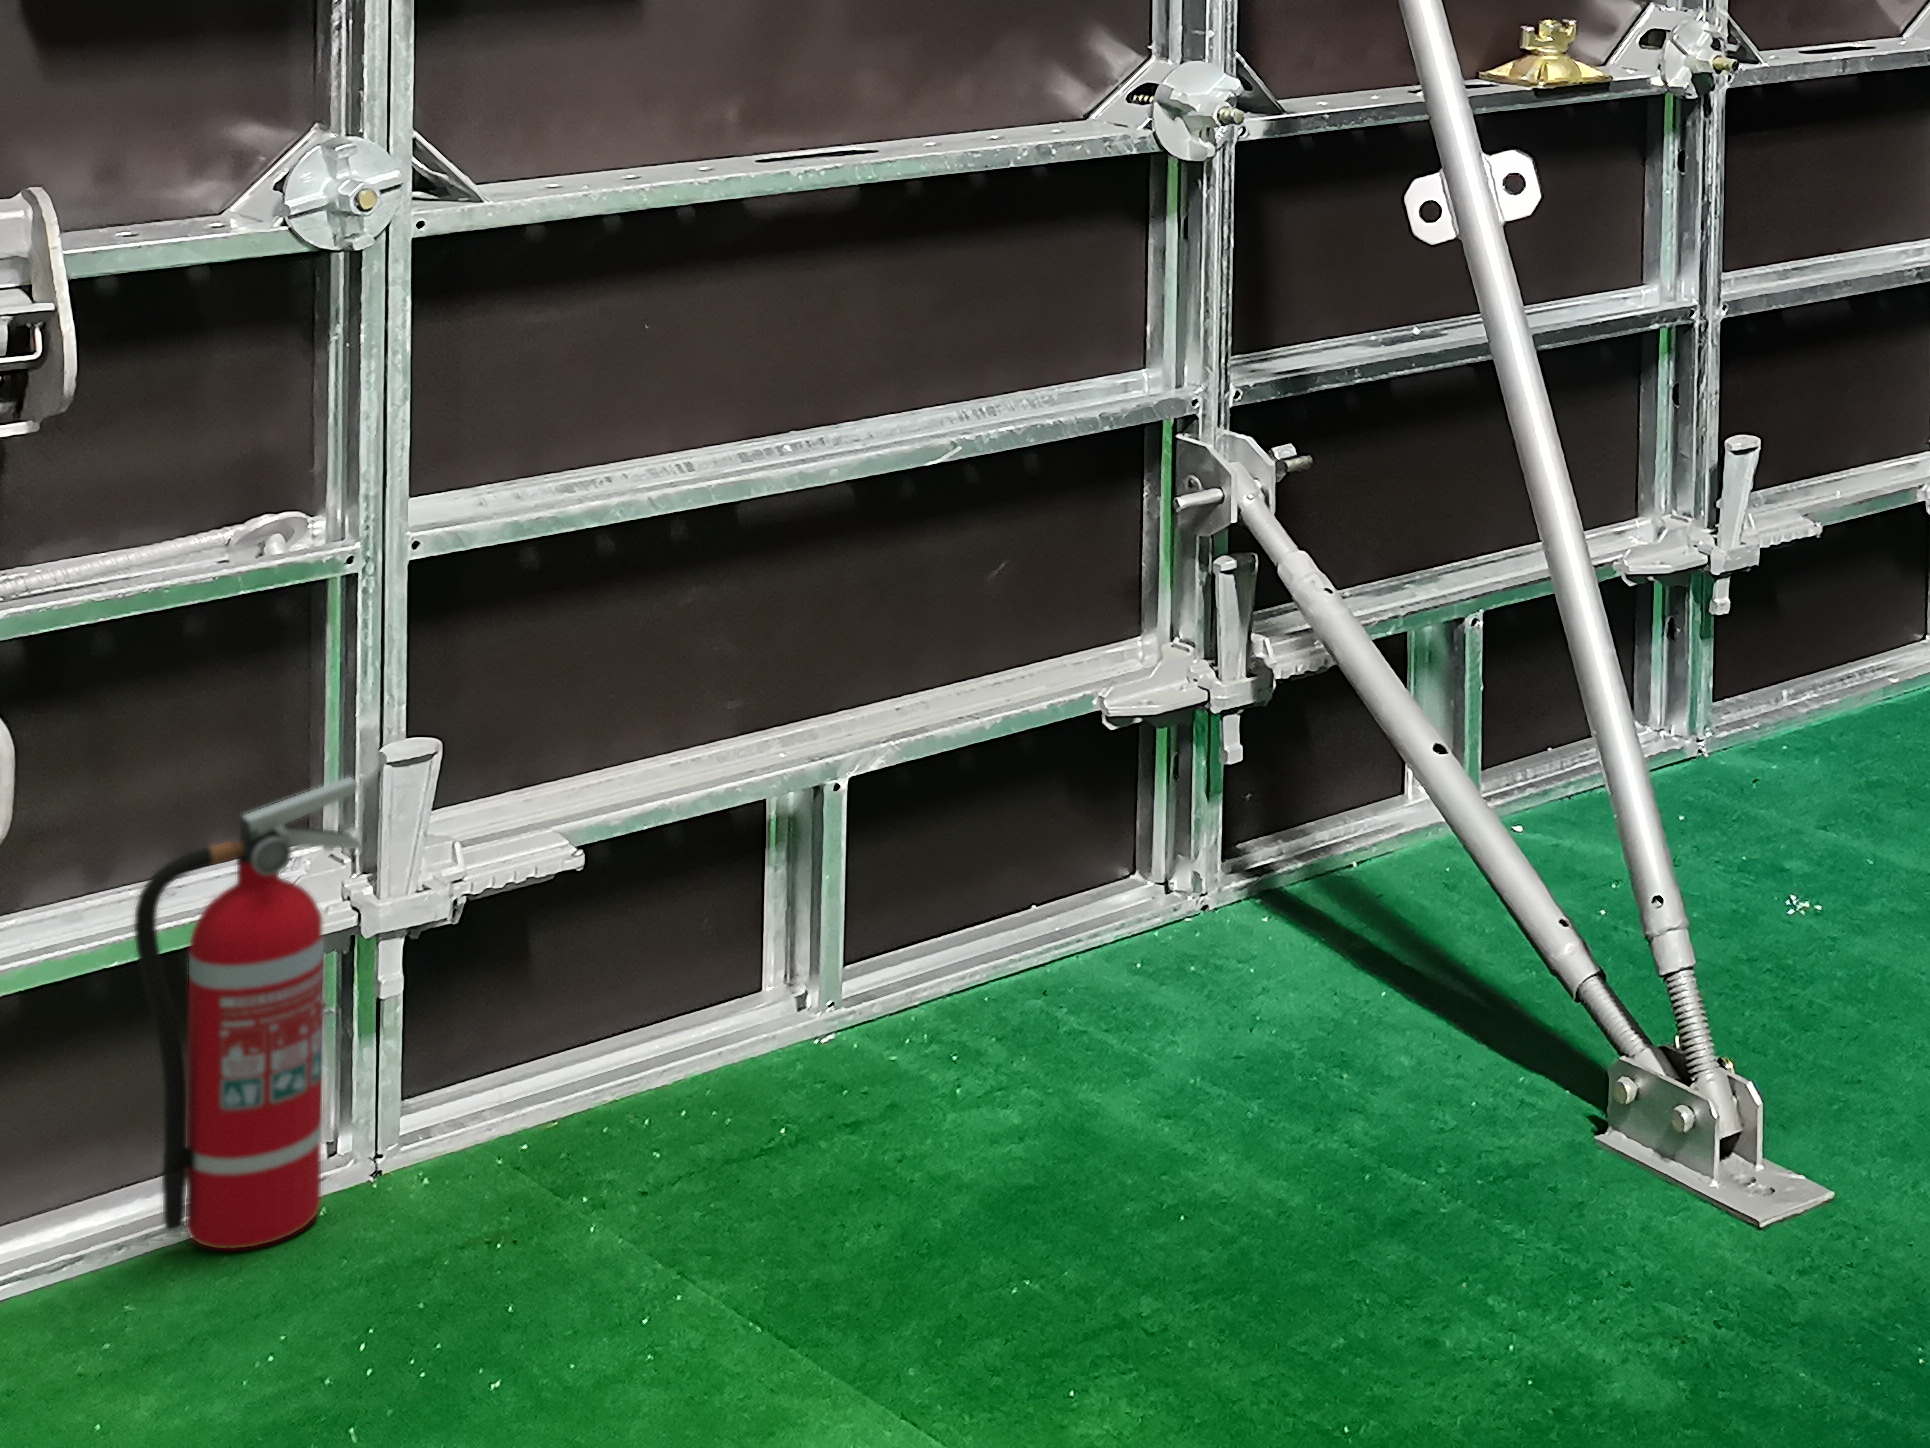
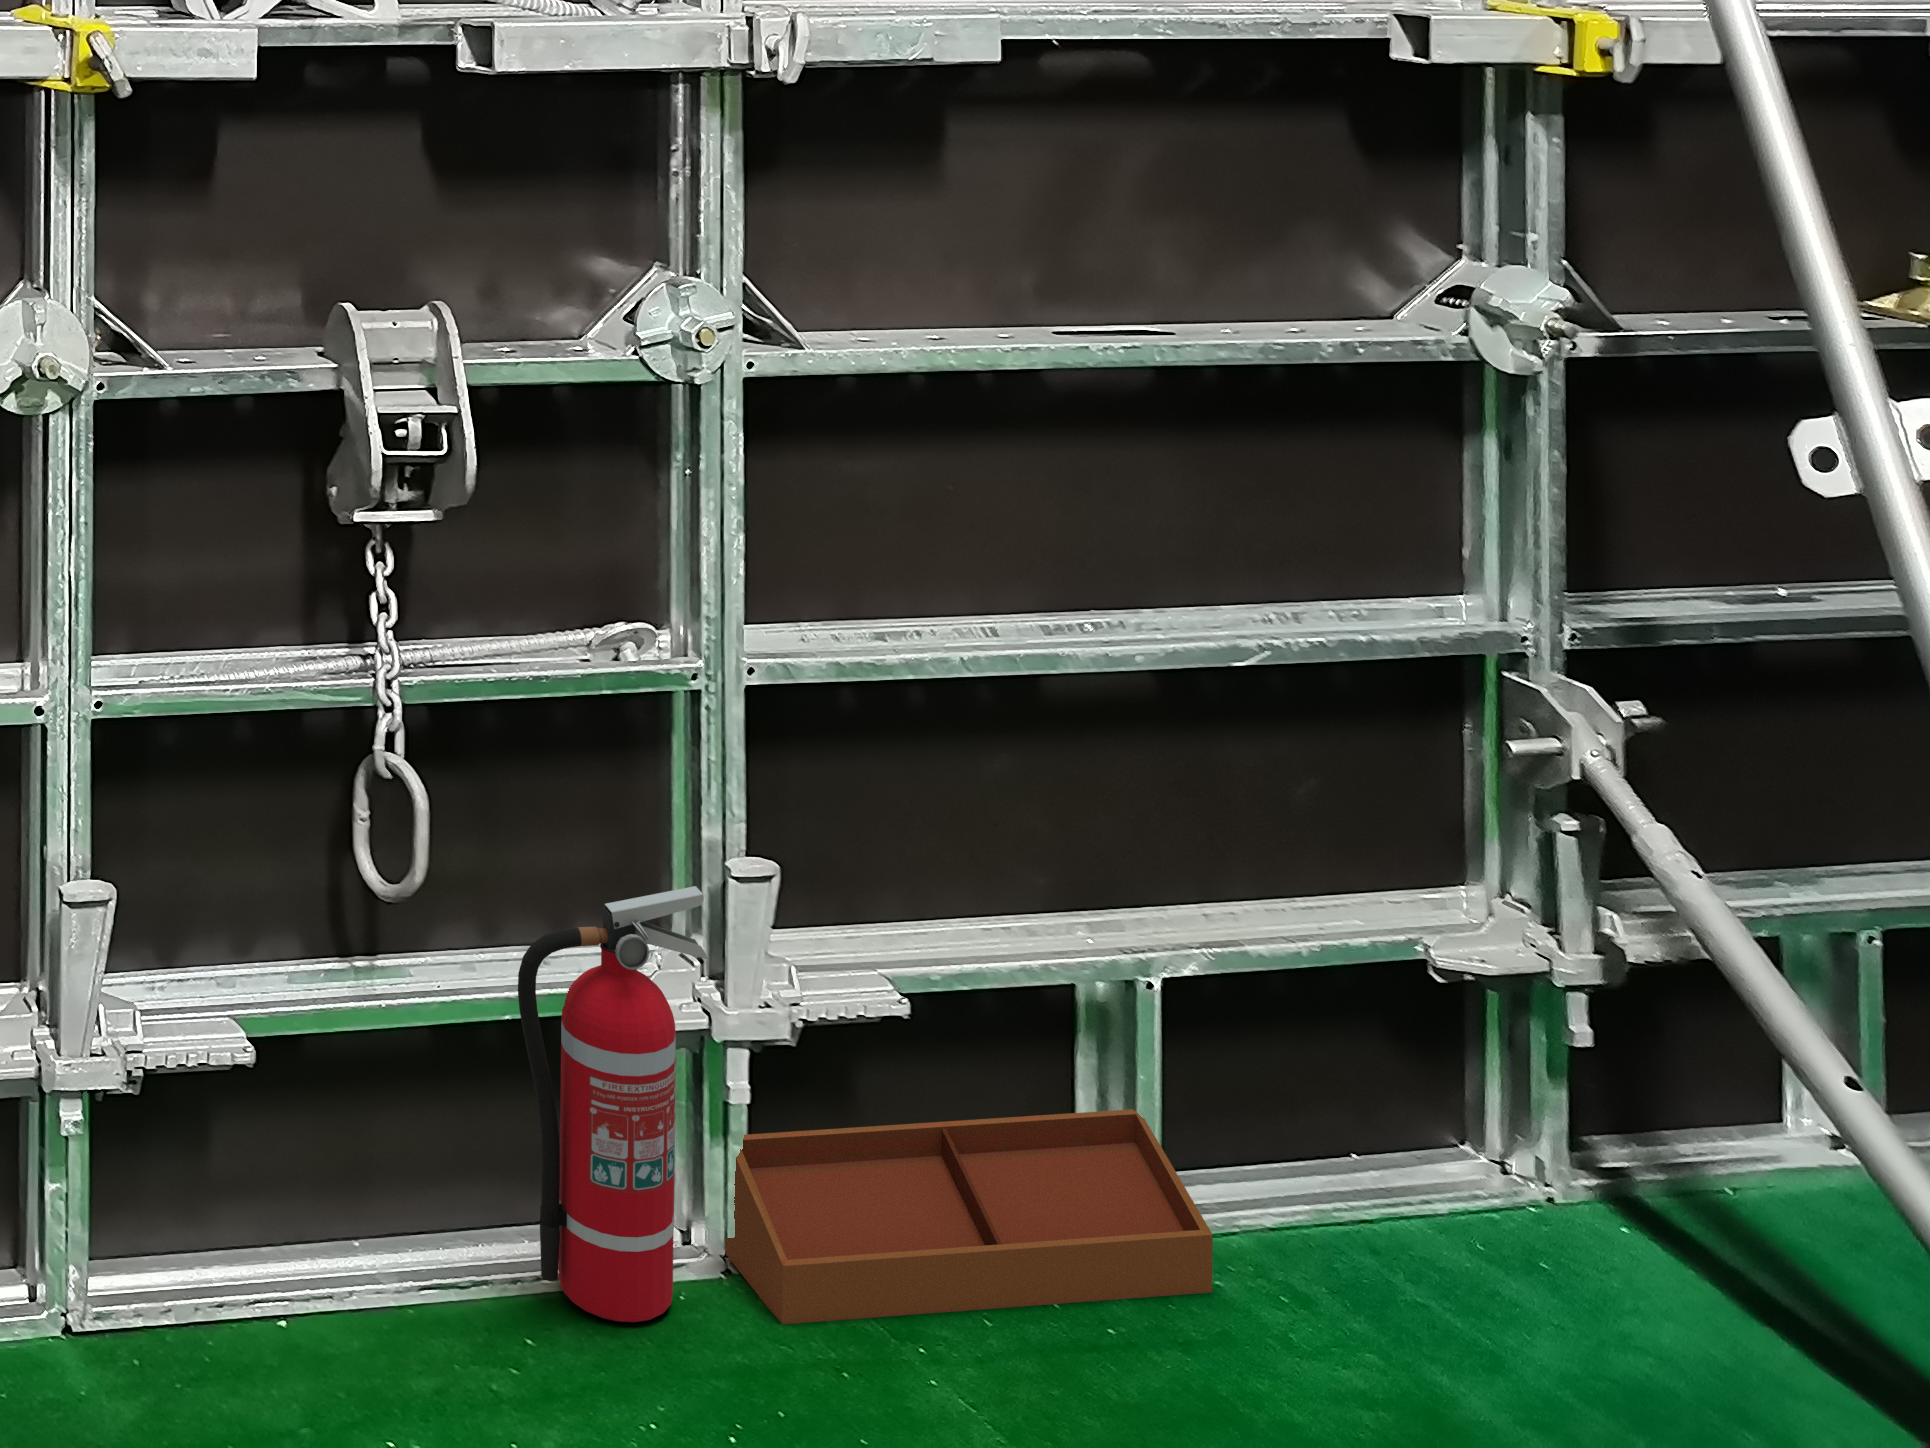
storage bin: none [388,906,889,1199] -> present [725,1109,1213,1324]

